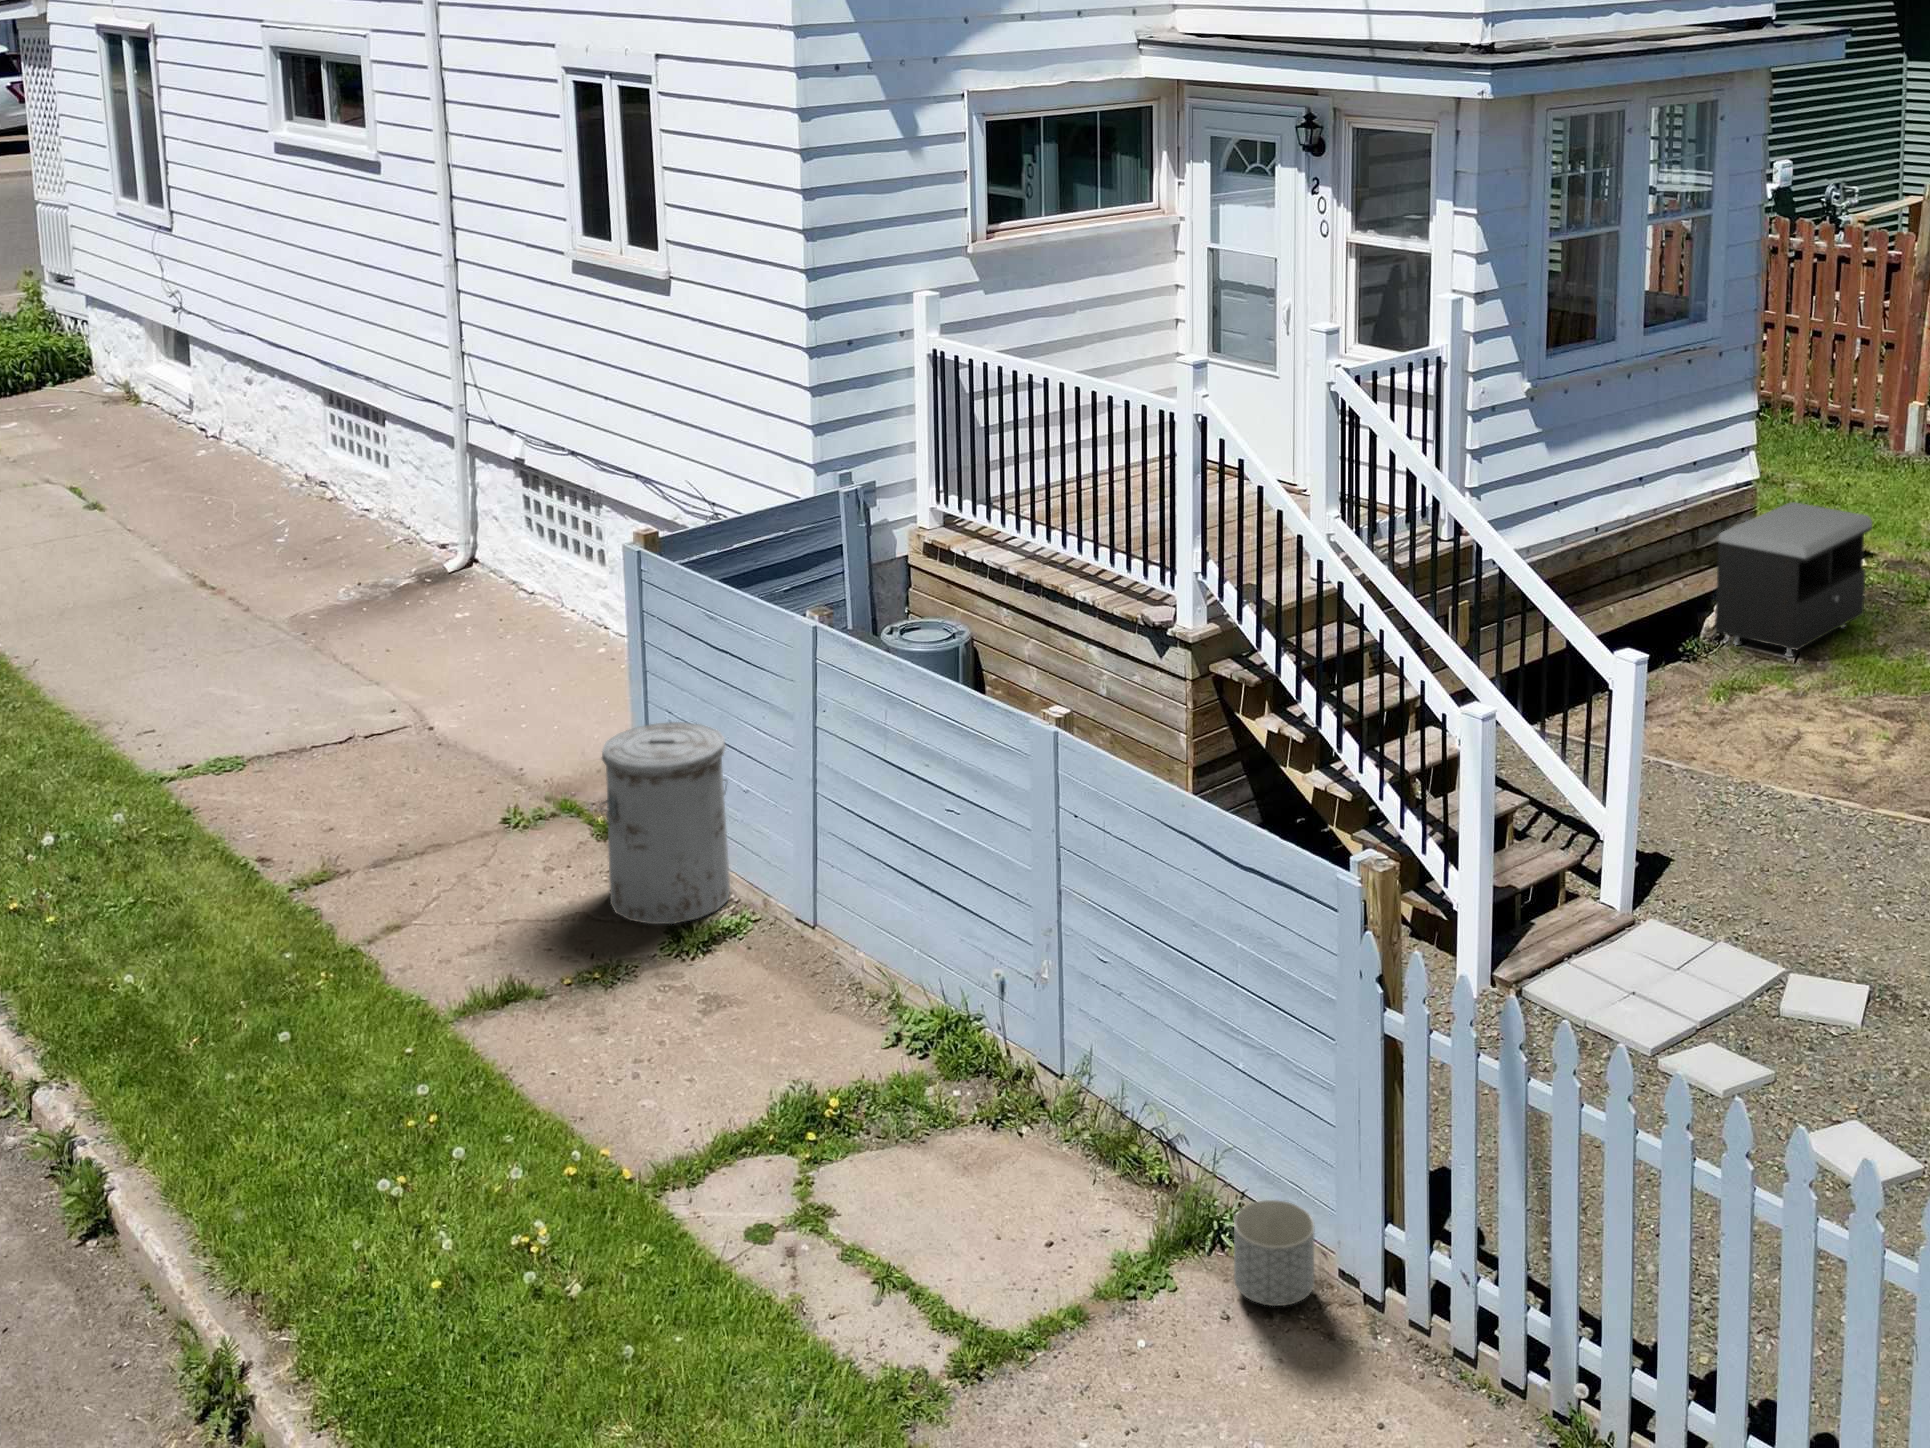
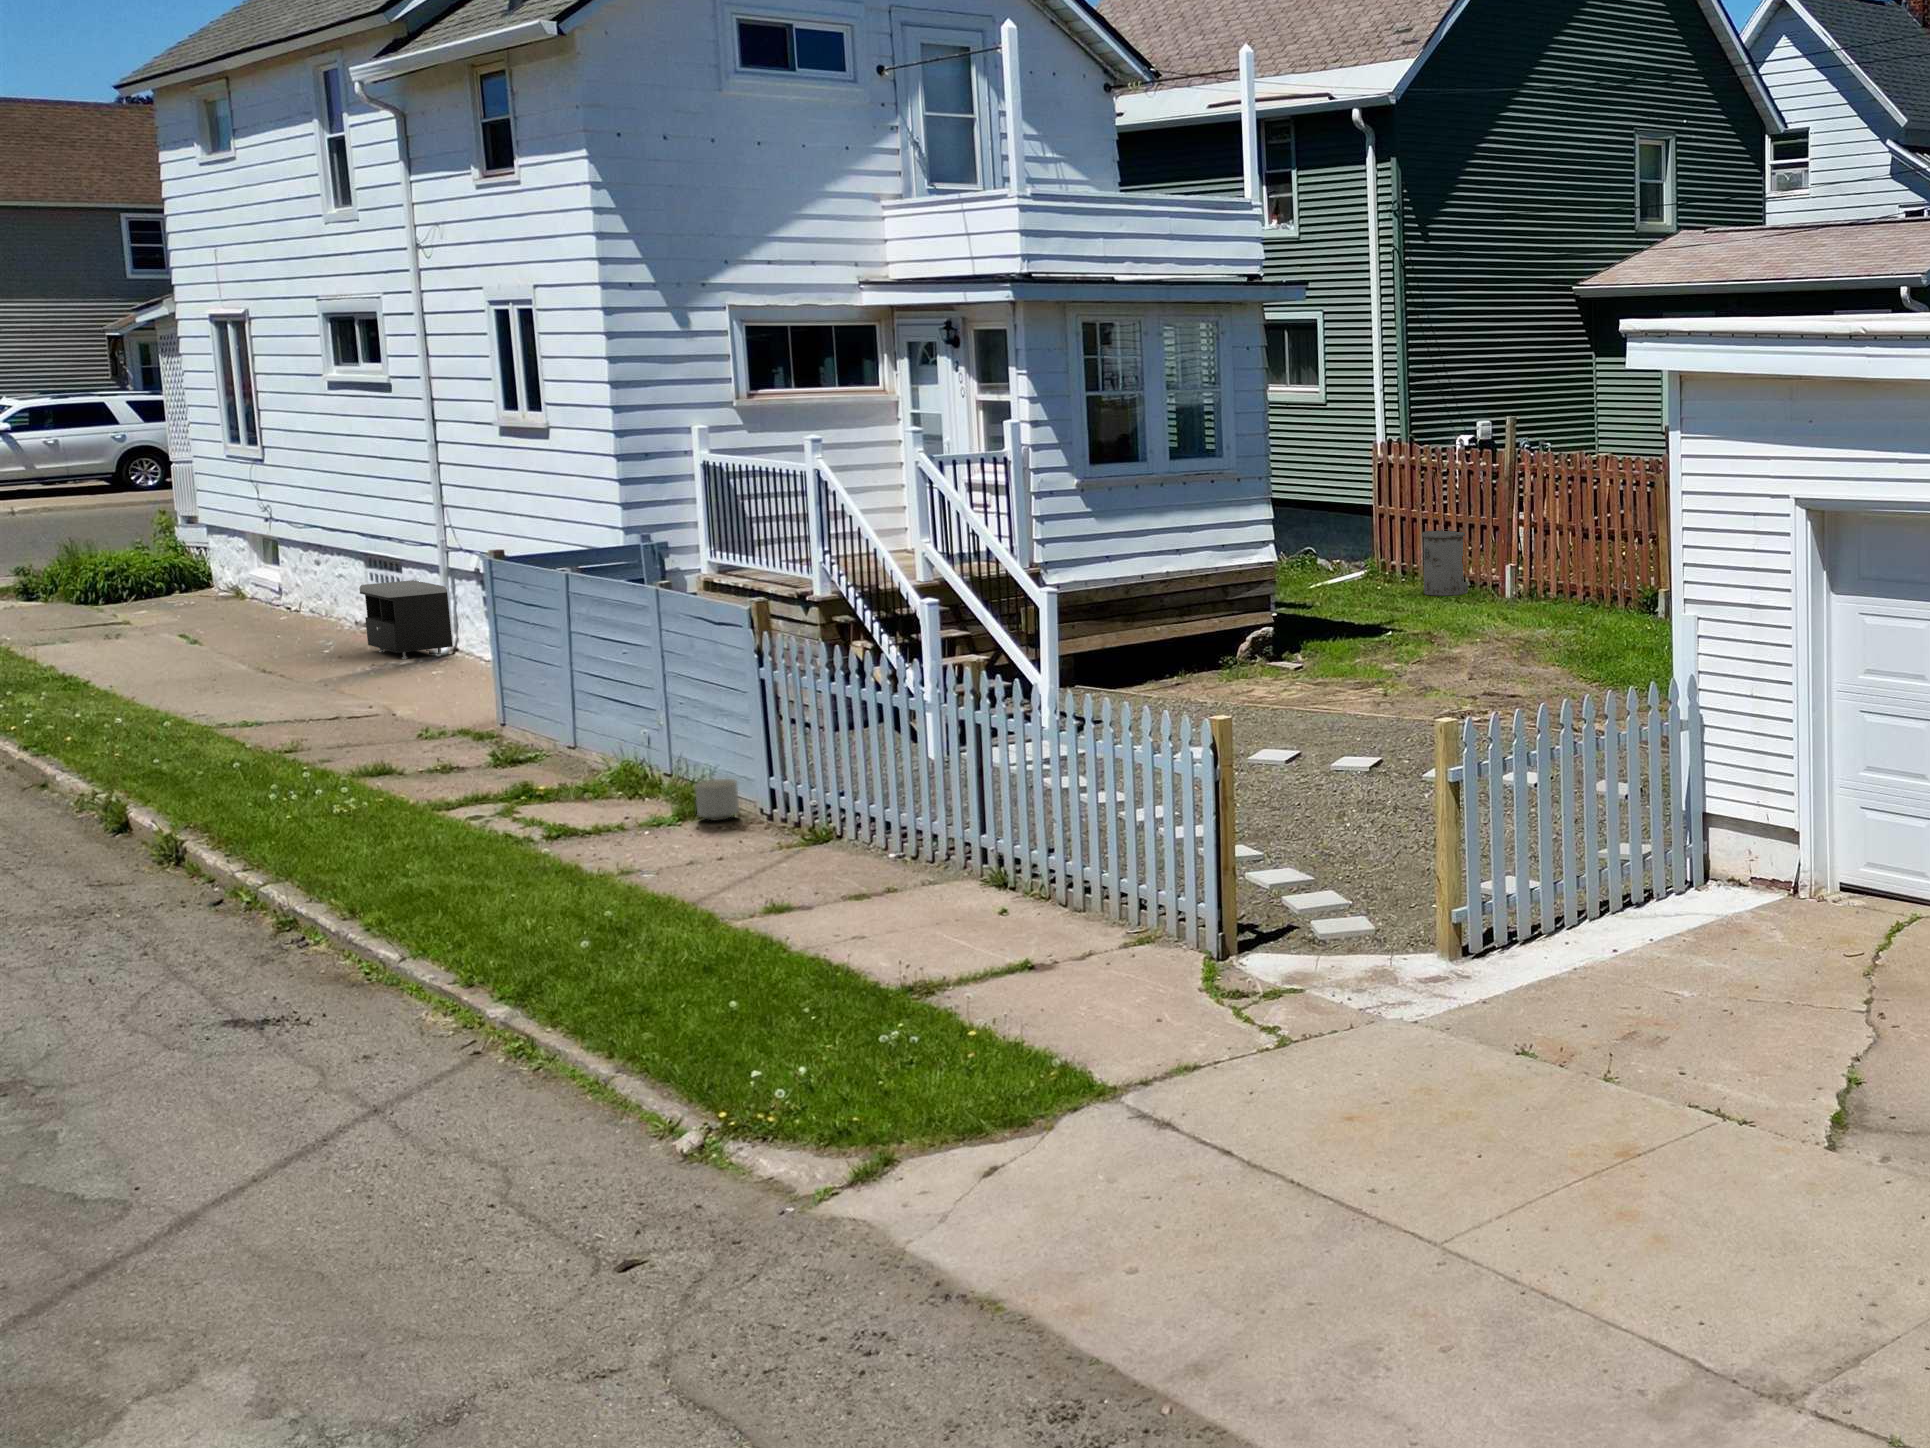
storage bench: present [1715,502,1872,657] -> present [359,580,453,659]
trash can: present [601,722,730,924] -> present [1422,529,1468,596]

